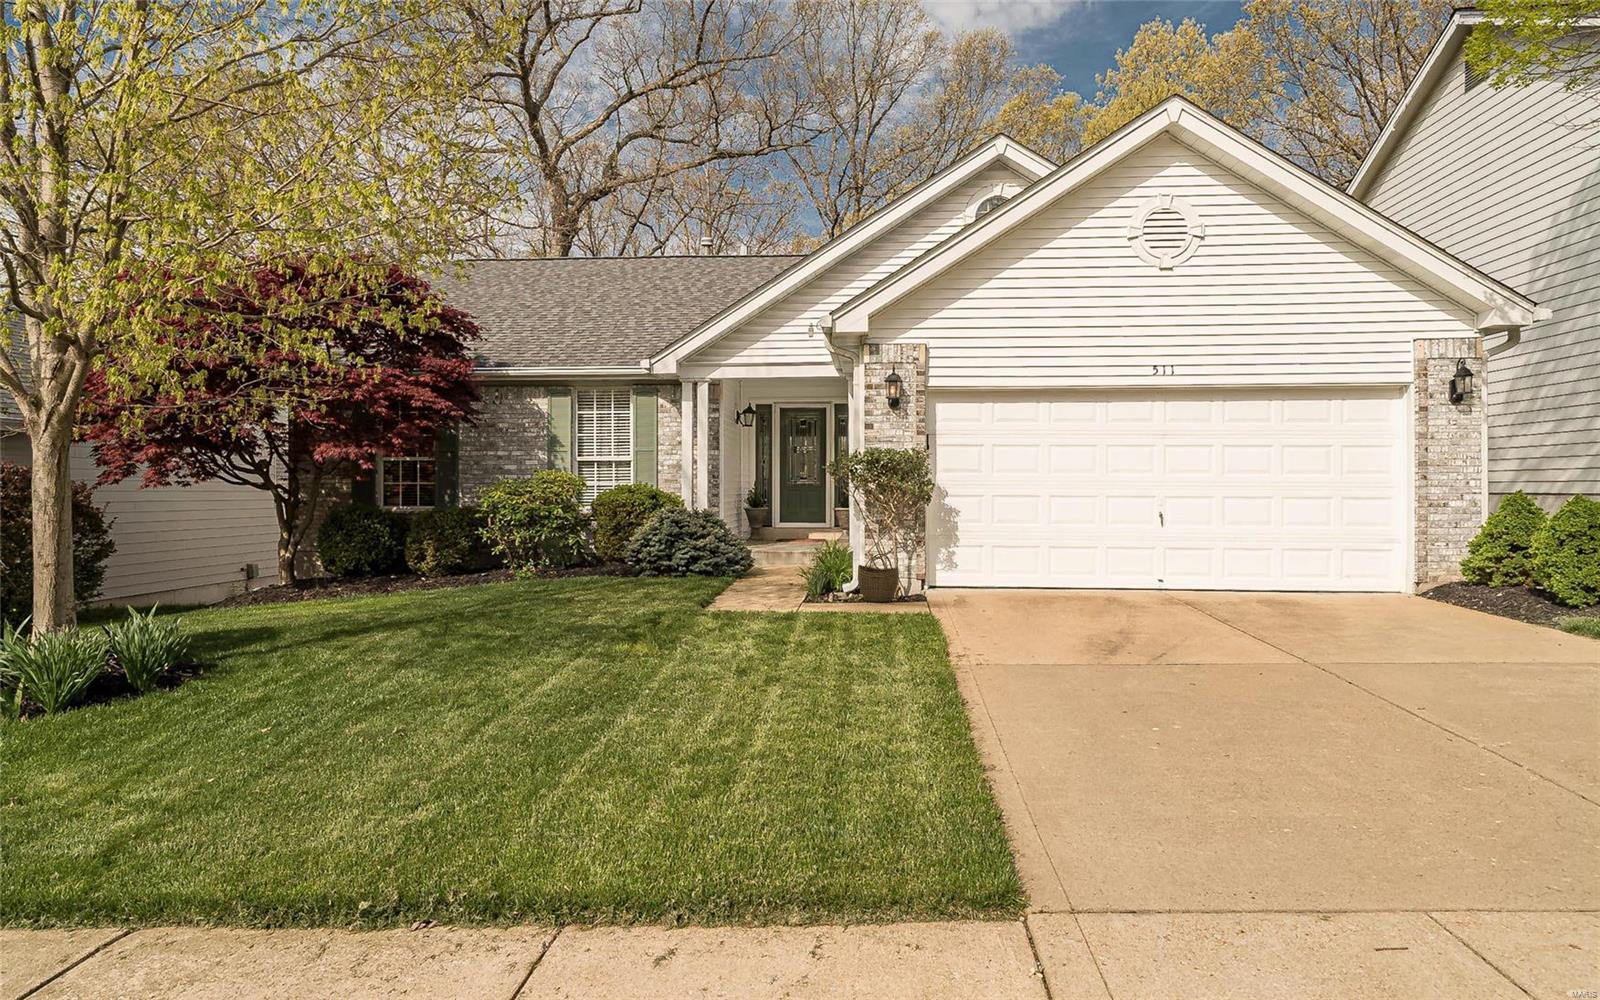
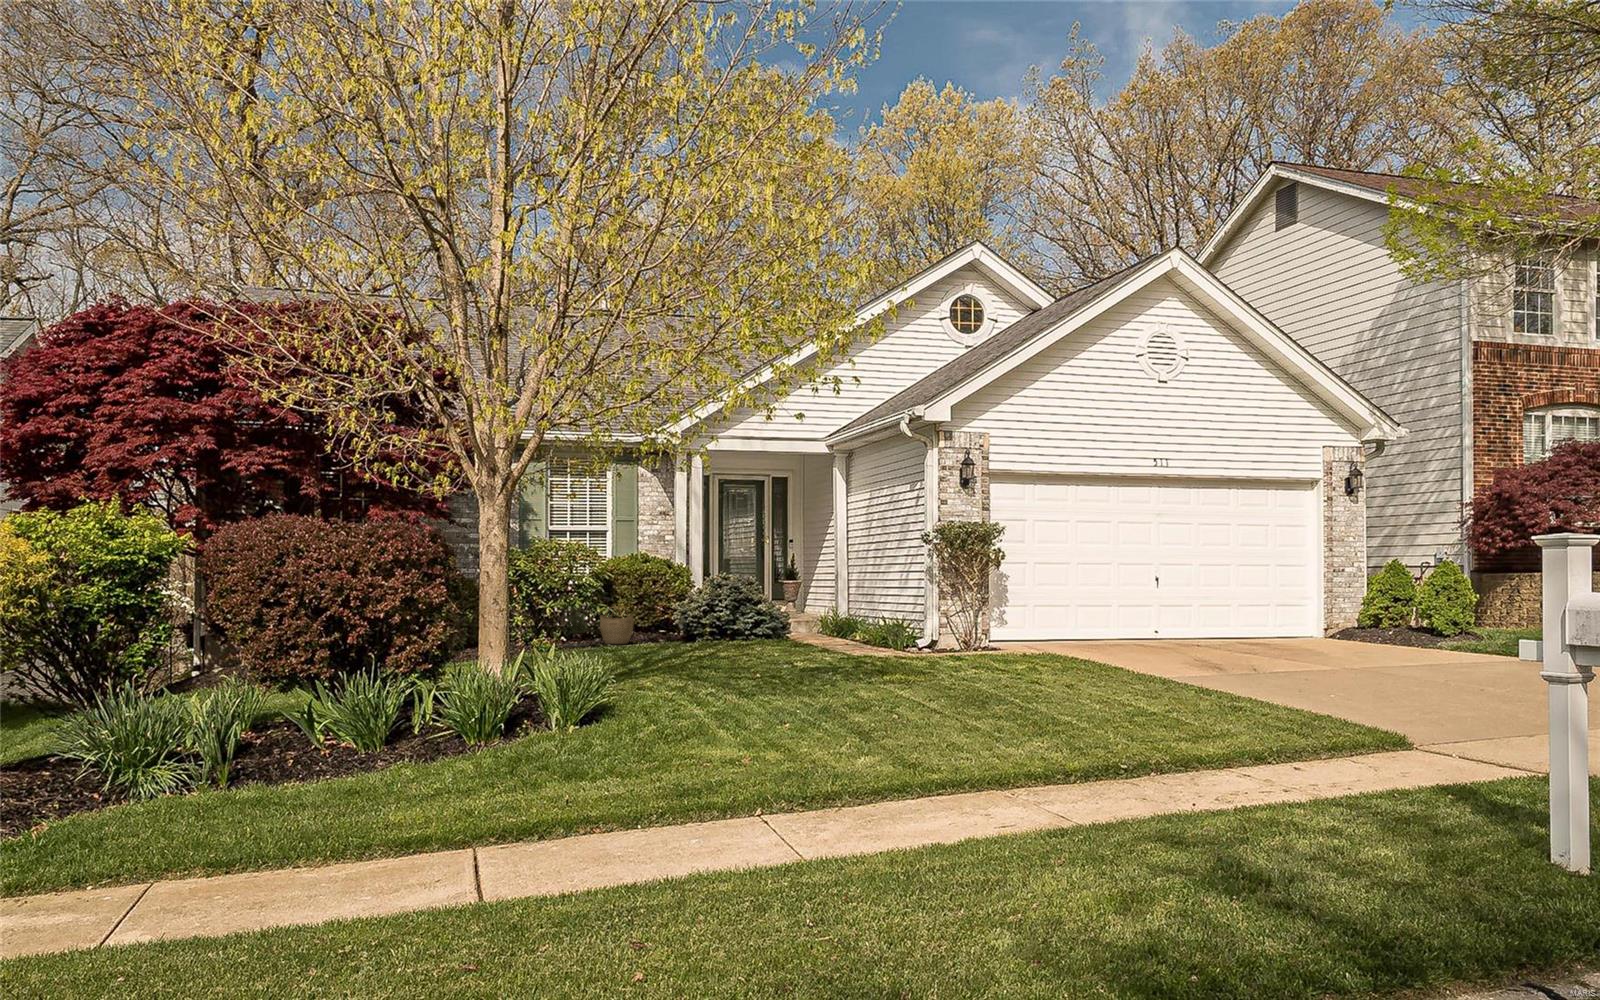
woven basket: present [858,554,899,602] -> present [600,607,634,644]

